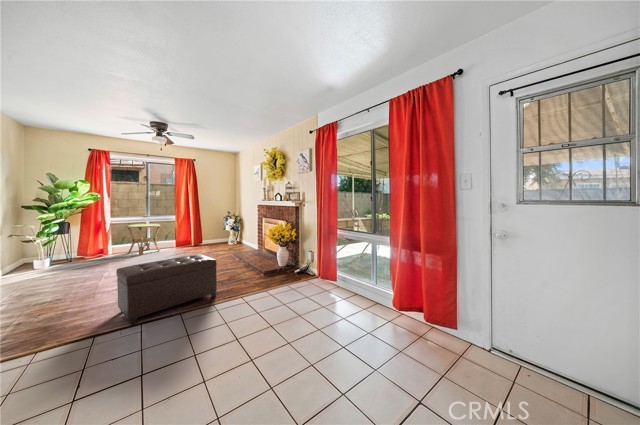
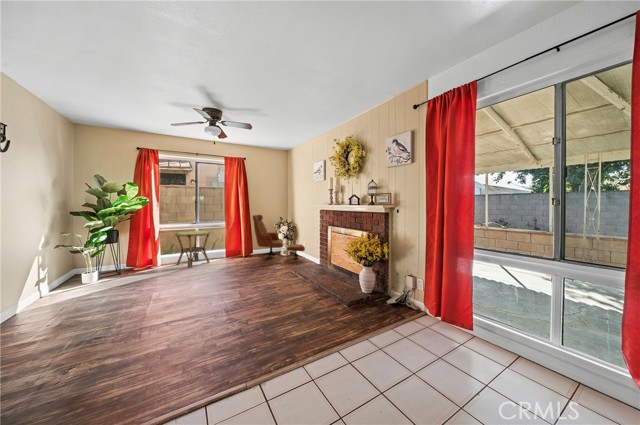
lounge chair: none [201,210,249,248] -> present [253,215,305,259]
ottoman: present [116,254,217,324] -> none [169,281,300,406]

